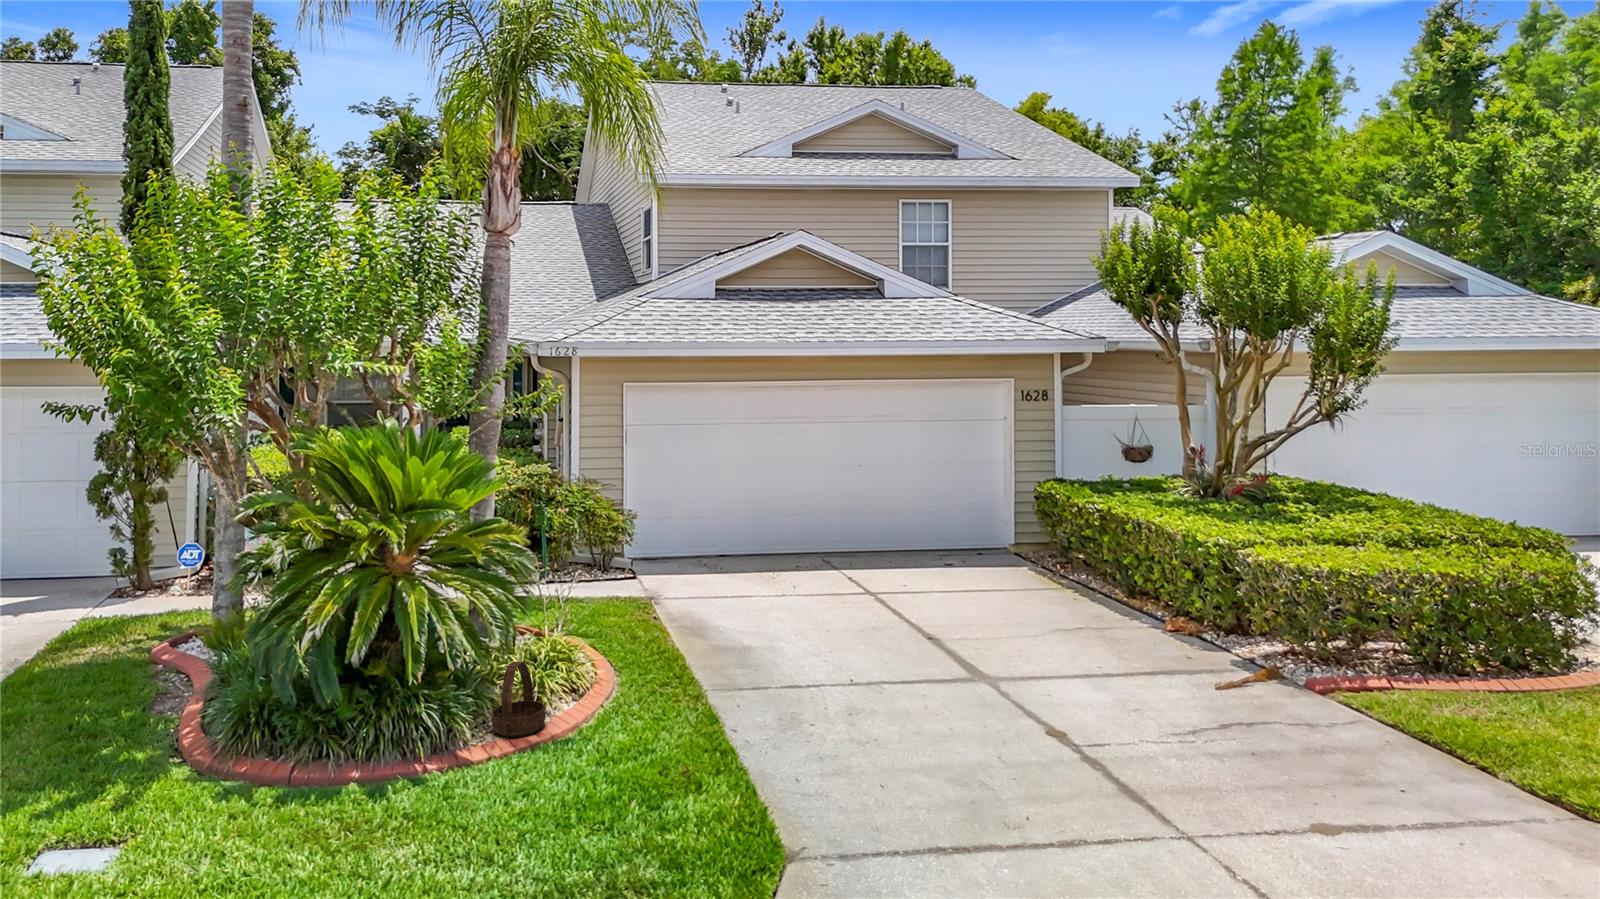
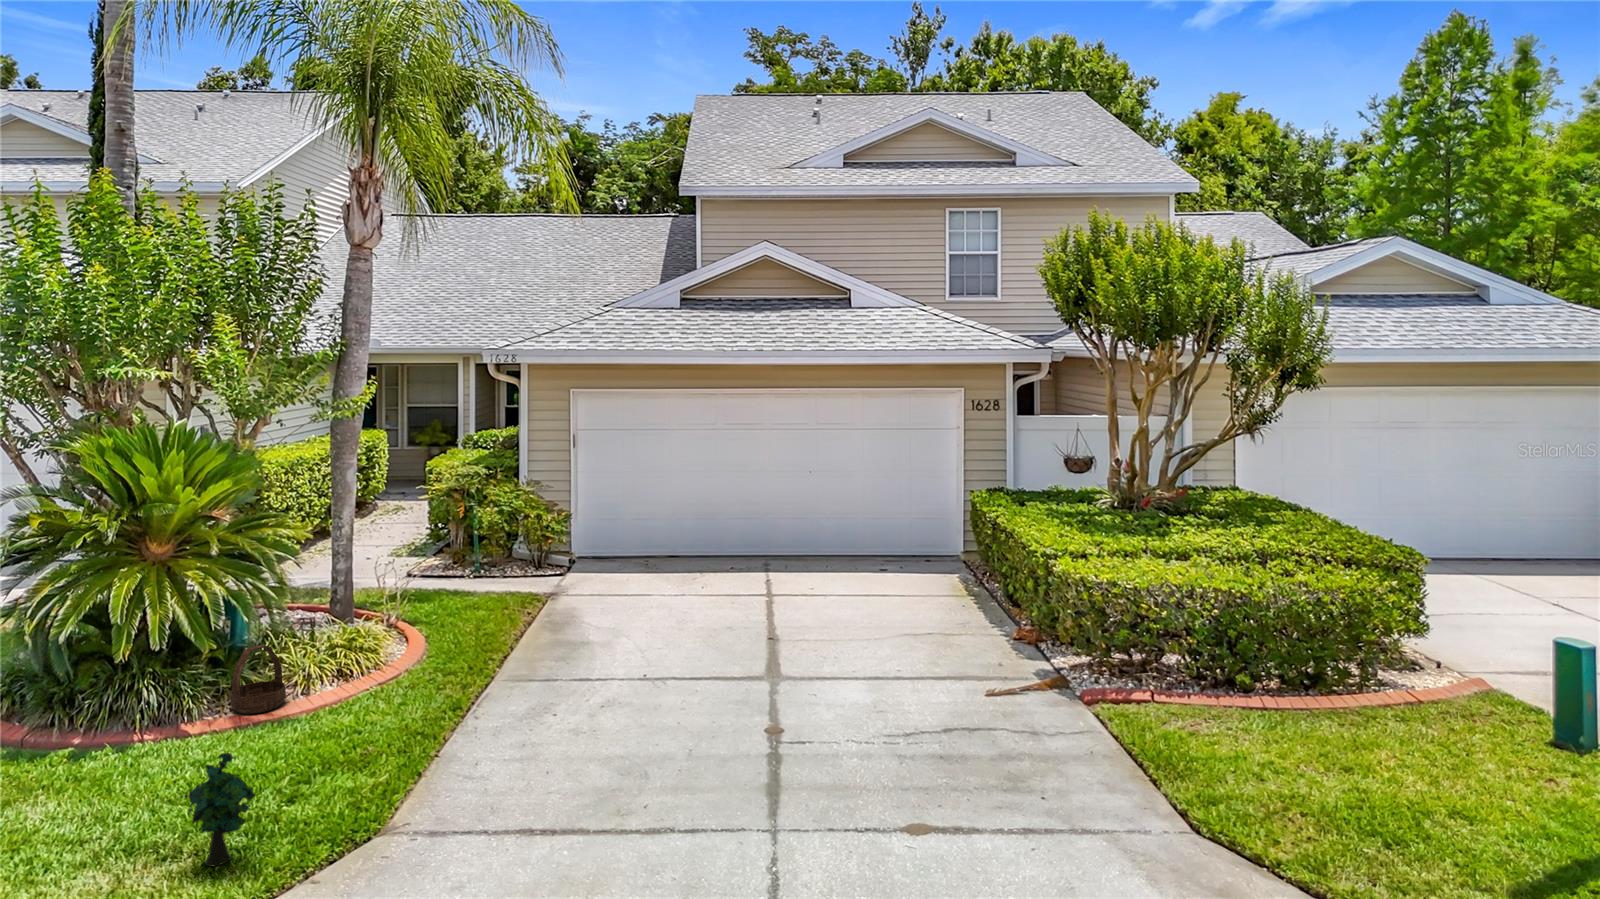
decorative plant: none [678,742,747,862] -> present [181,753,256,867]

